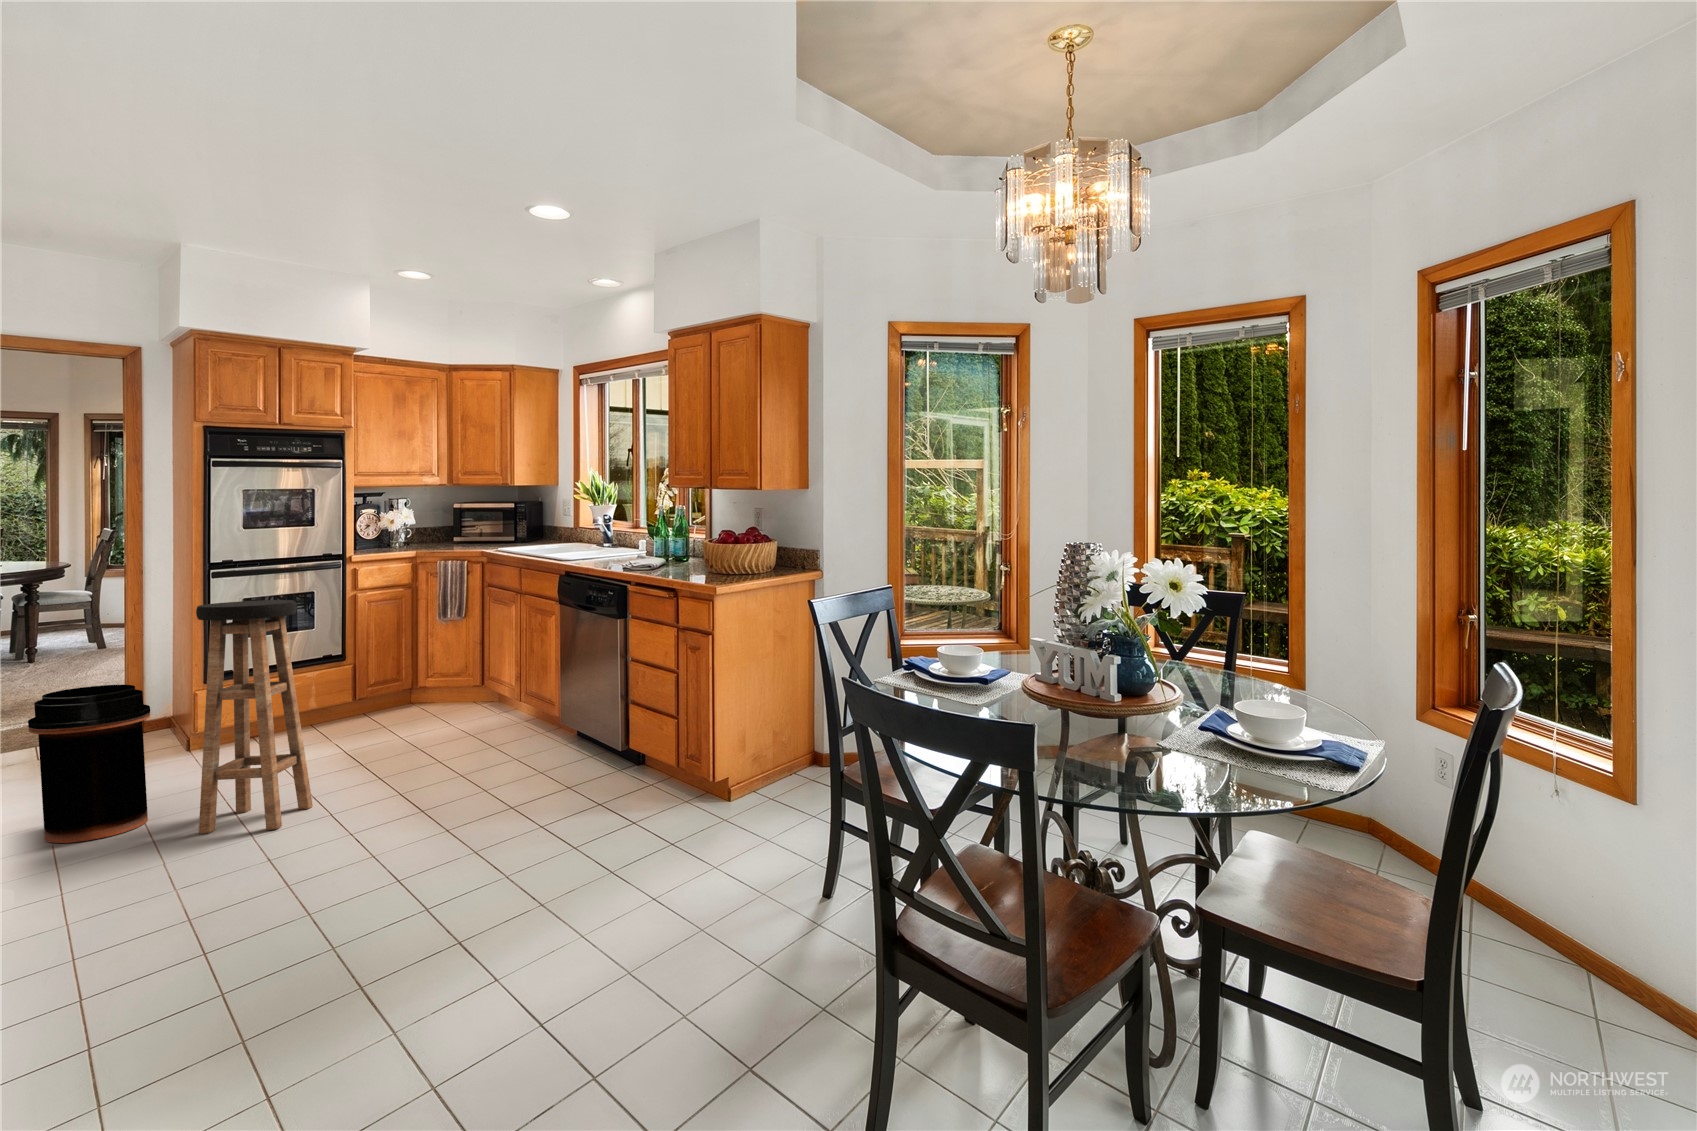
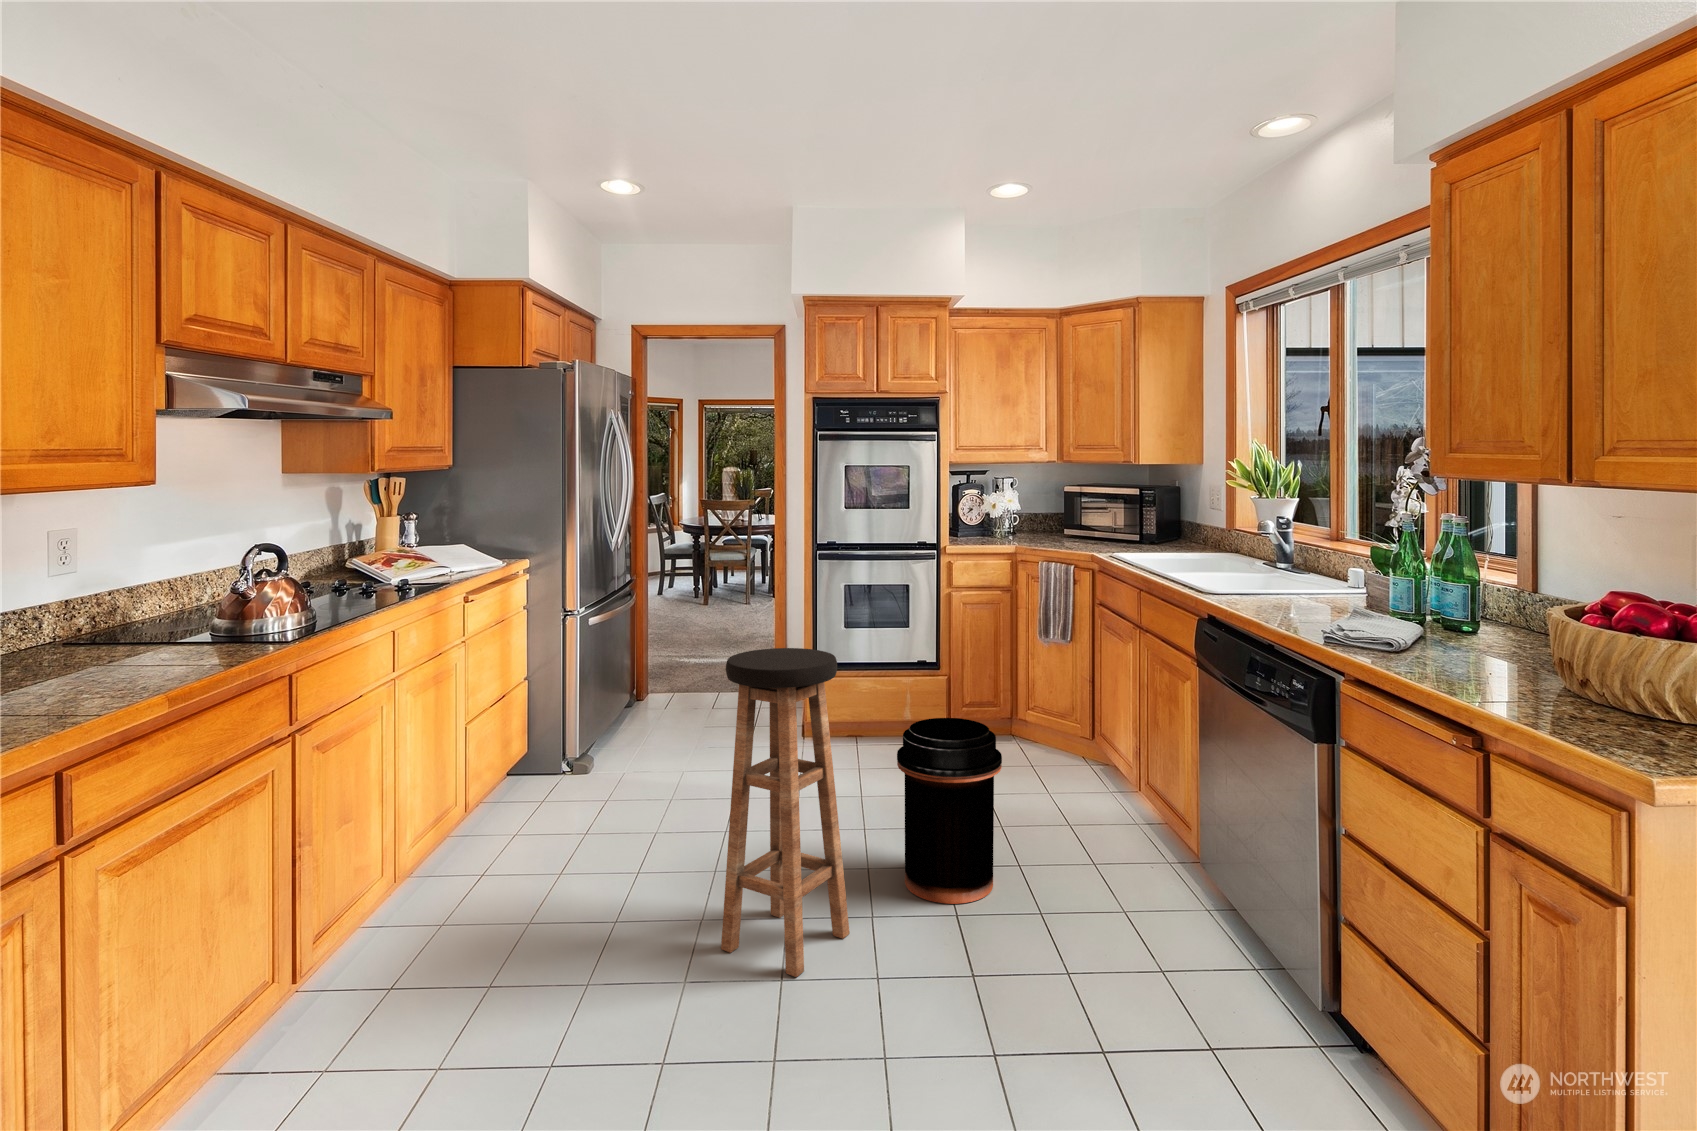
trash can: present [28,685,150,843] -> present [897,718,1002,904]

